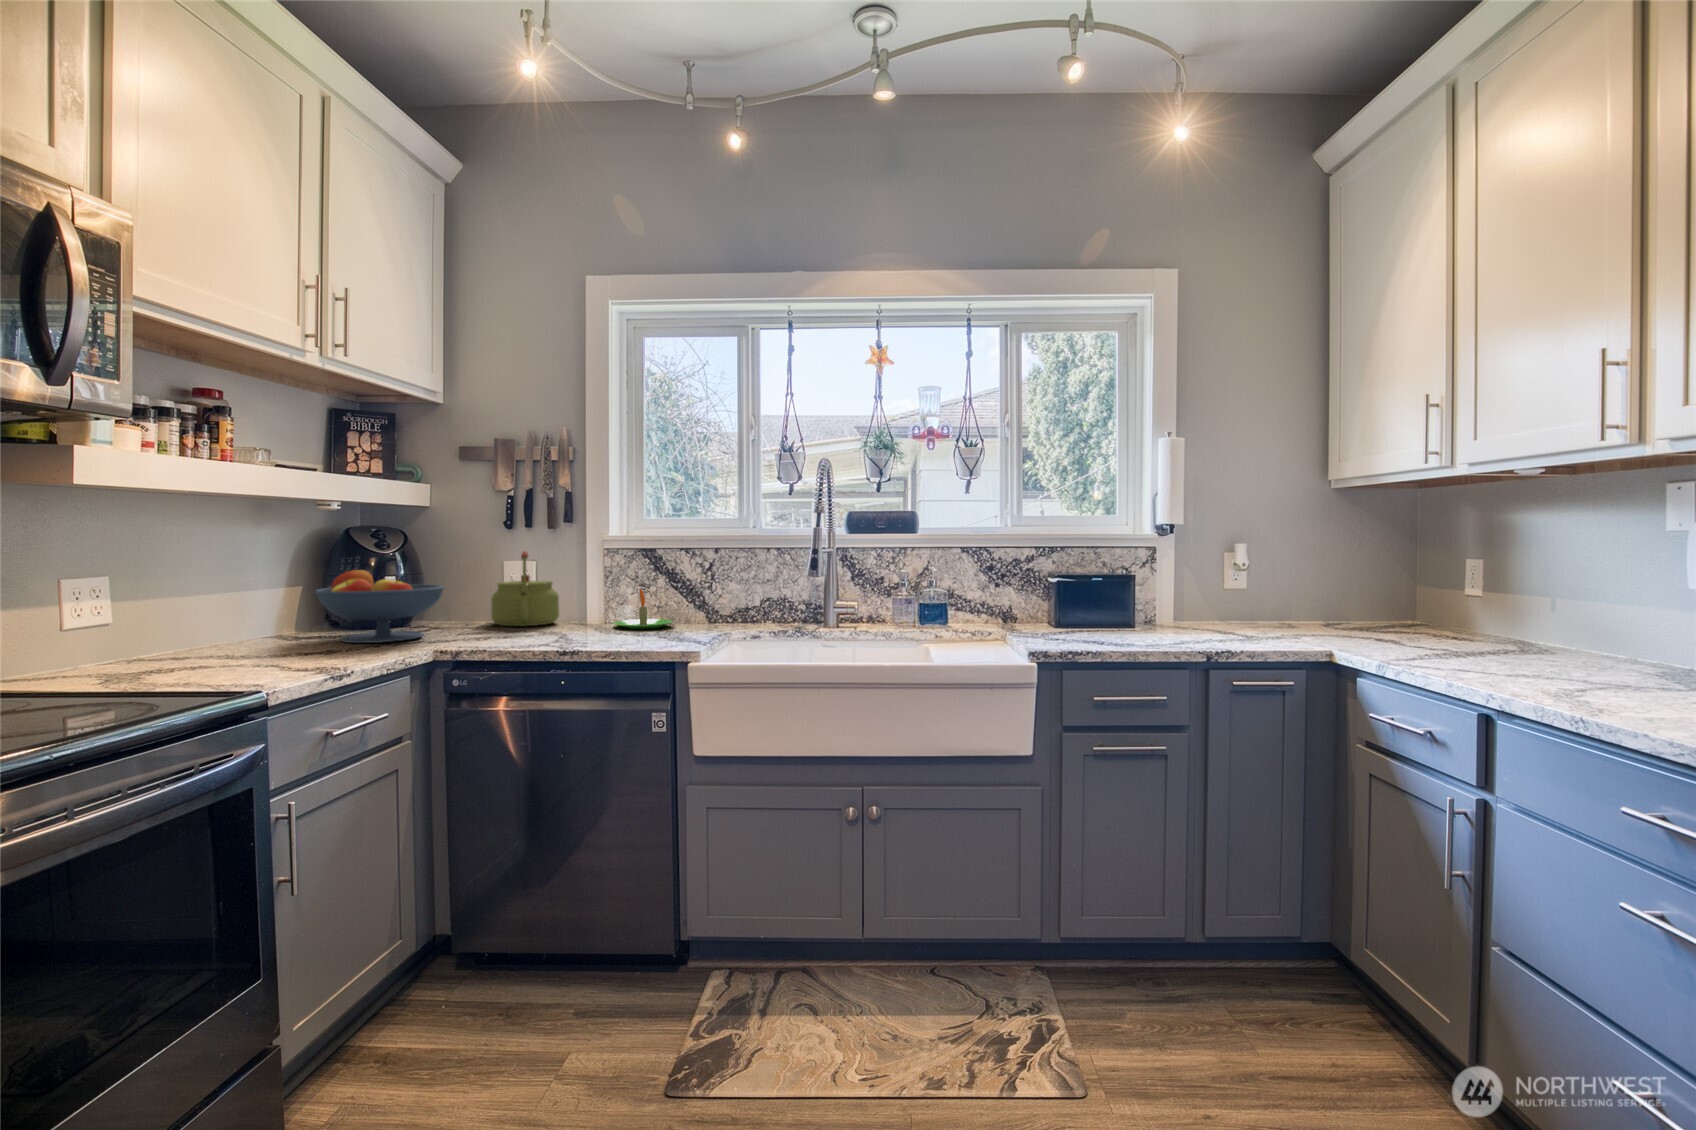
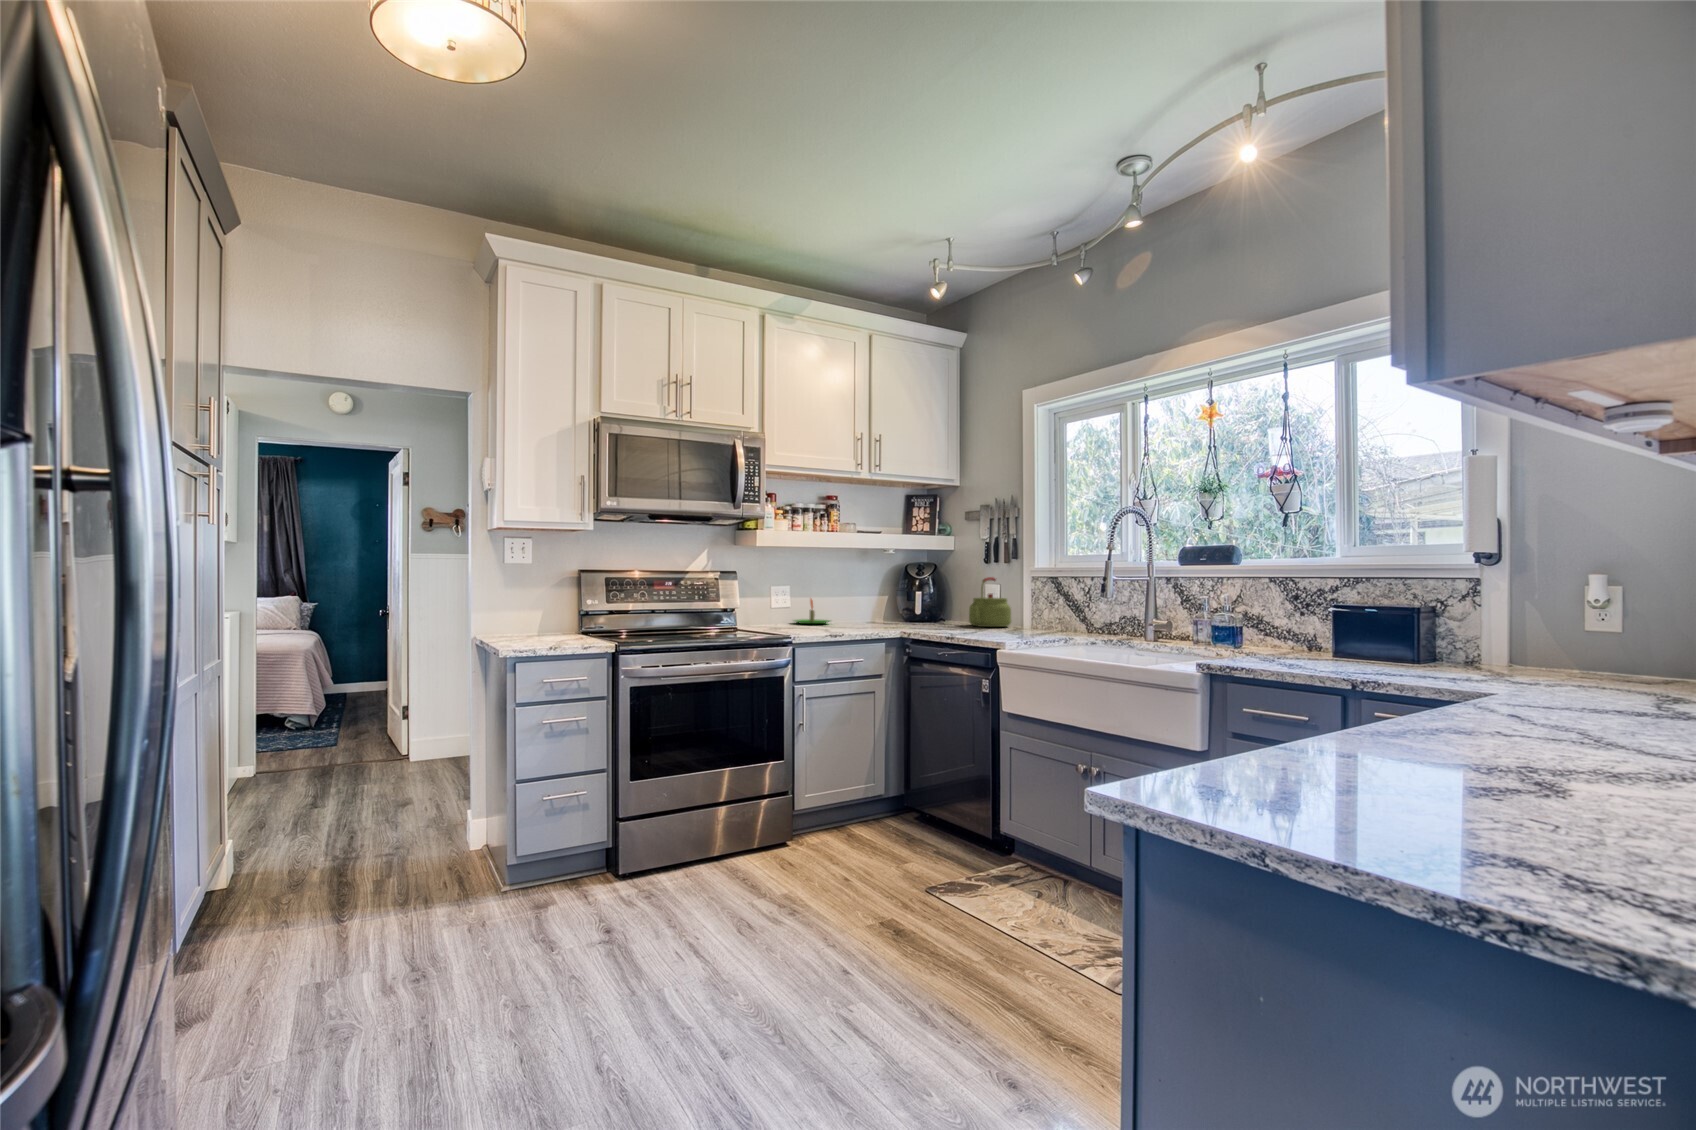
fruit bowl: present [315,570,444,643] -> none [866,585,929,625]
candle: present [613,589,673,629] -> present [794,599,830,624]

